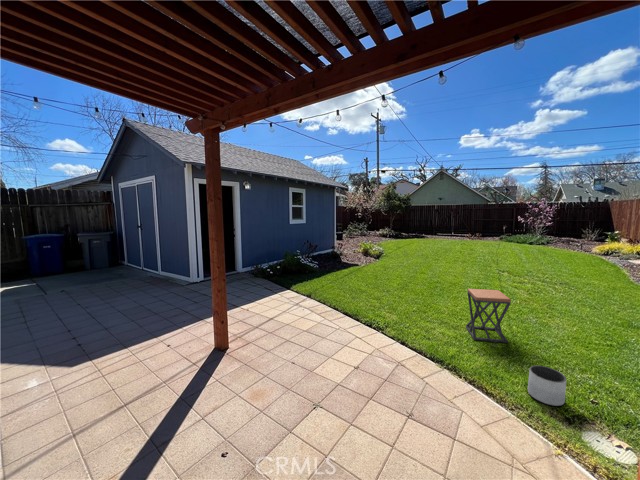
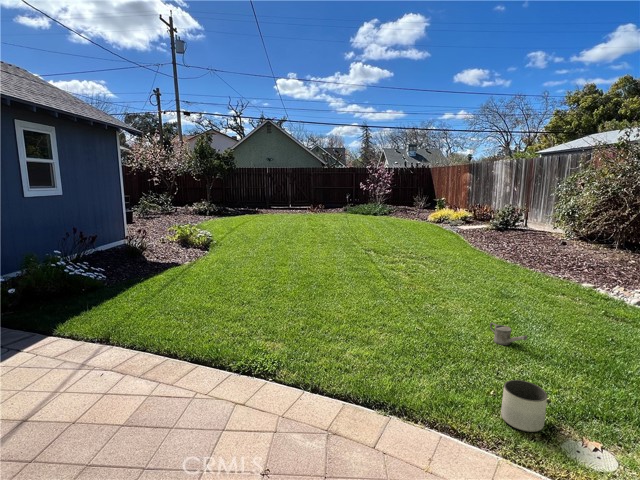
stool: present [466,289,511,343] -> none [381,281,441,357]
watering can: none [569,334,599,354] -> present [490,323,527,345]

